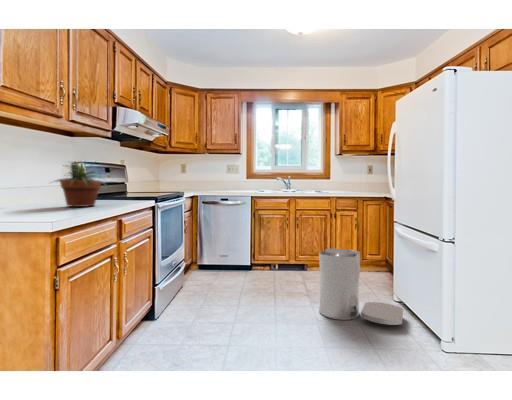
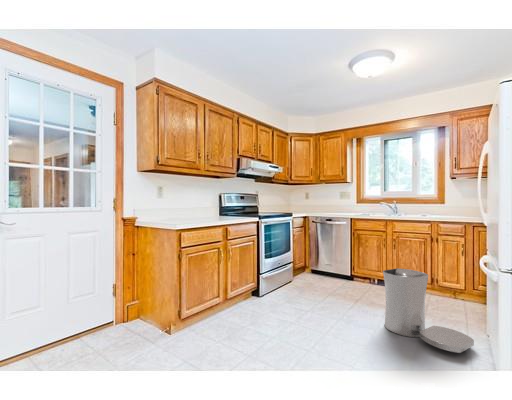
potted plant: present [56,161,103,207] -> none [189,193,223,221]

